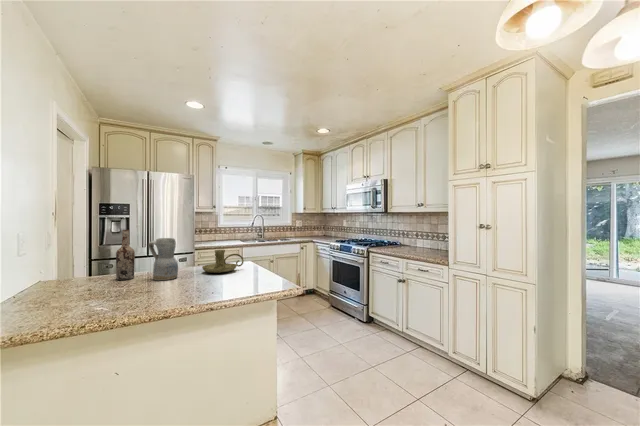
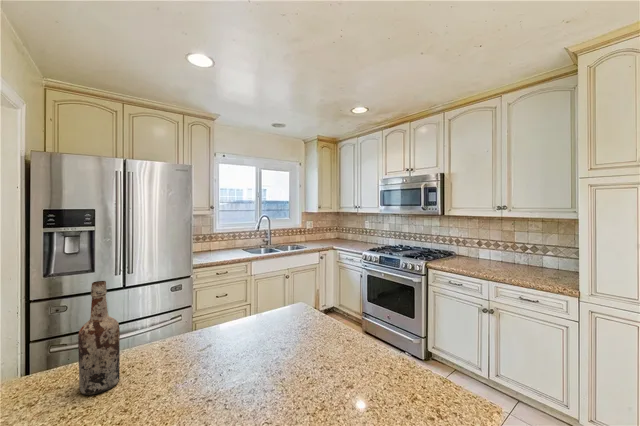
ceramic pitcher: present [149,238,178,280] -> none [151,293,213,389]
candle holder: present [202,250,244,273] -> none [248,299,312,348]

